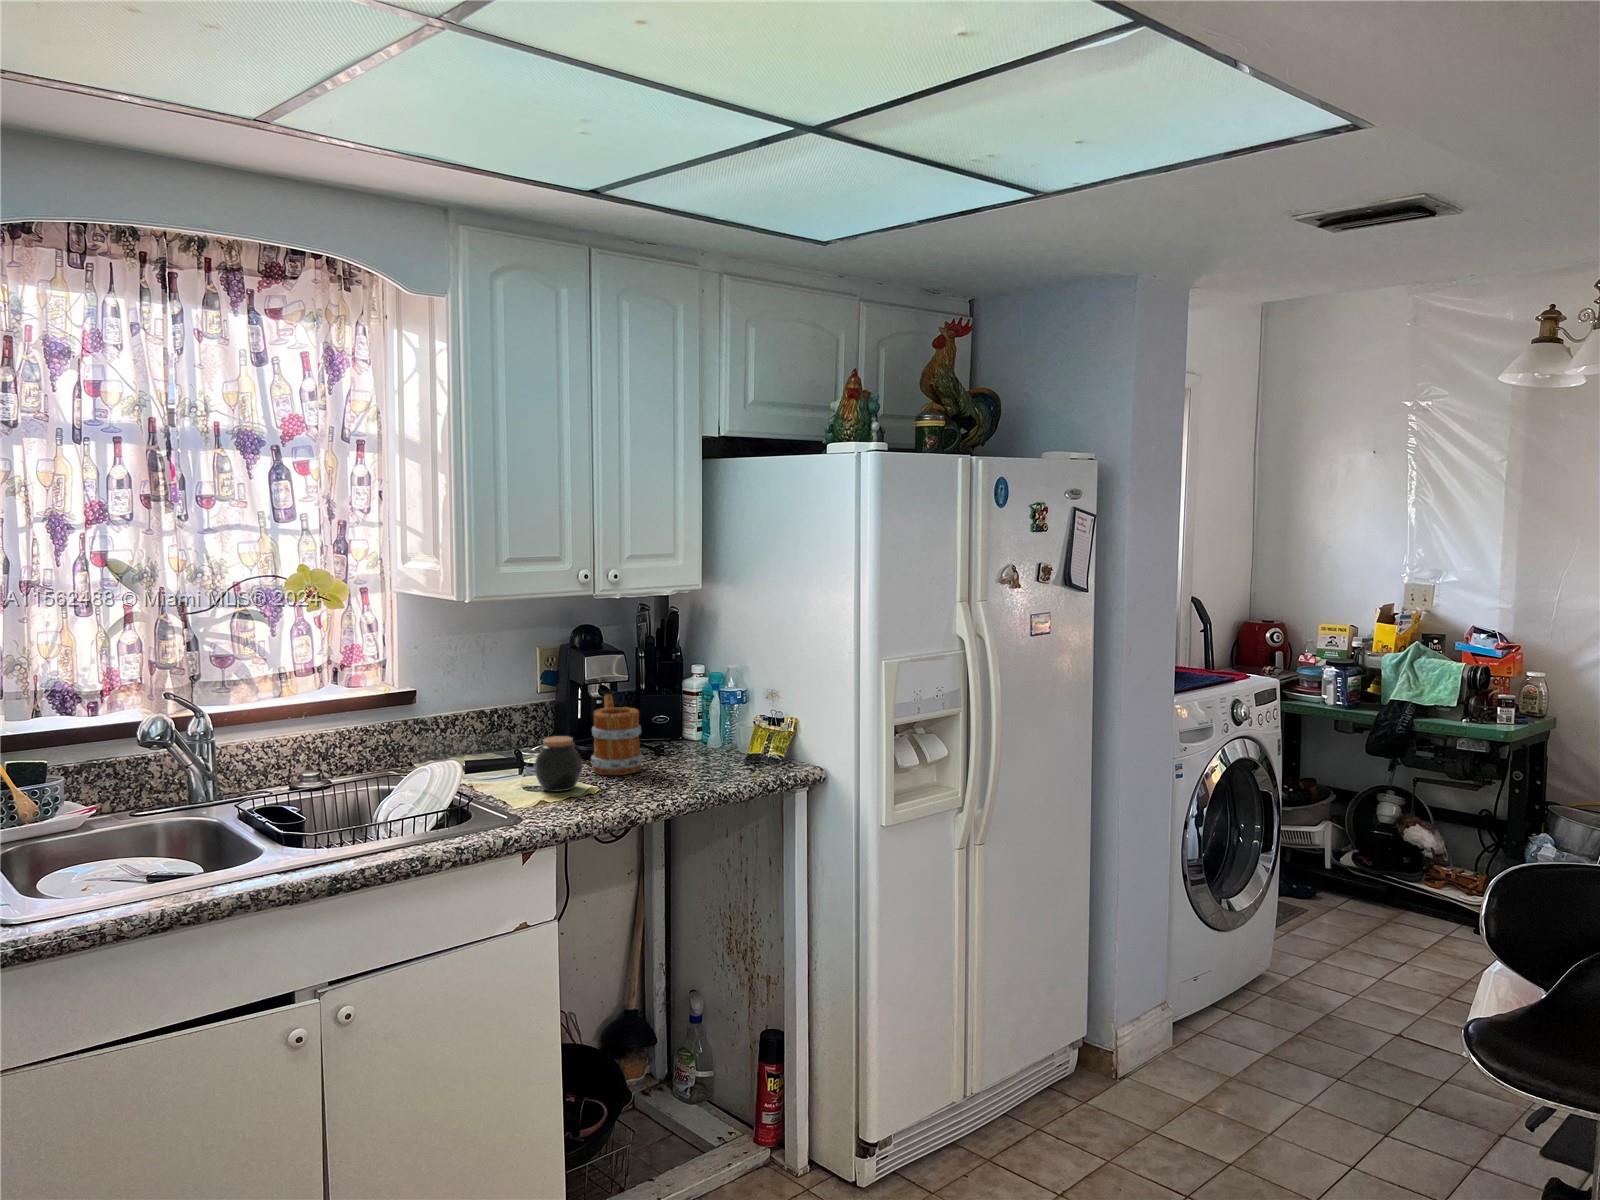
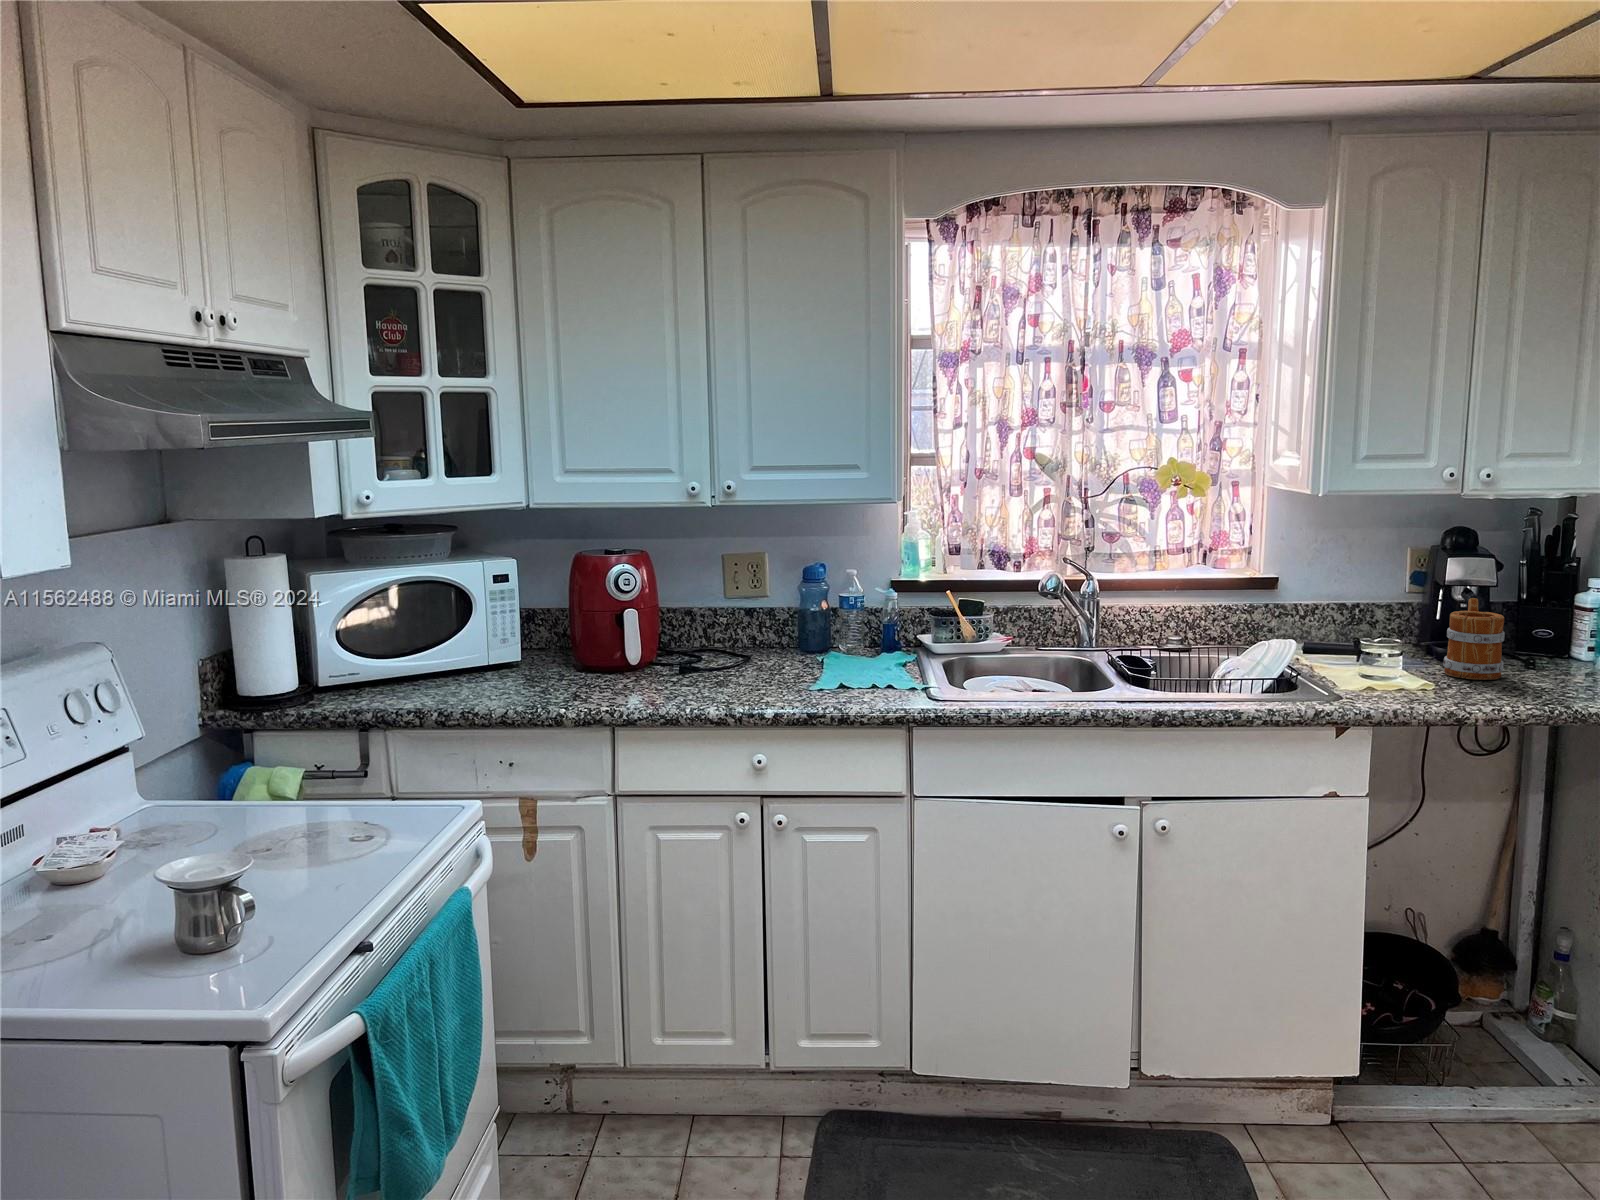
jar: present [535,736,582,792] -> none [1373,630,1425,684]

